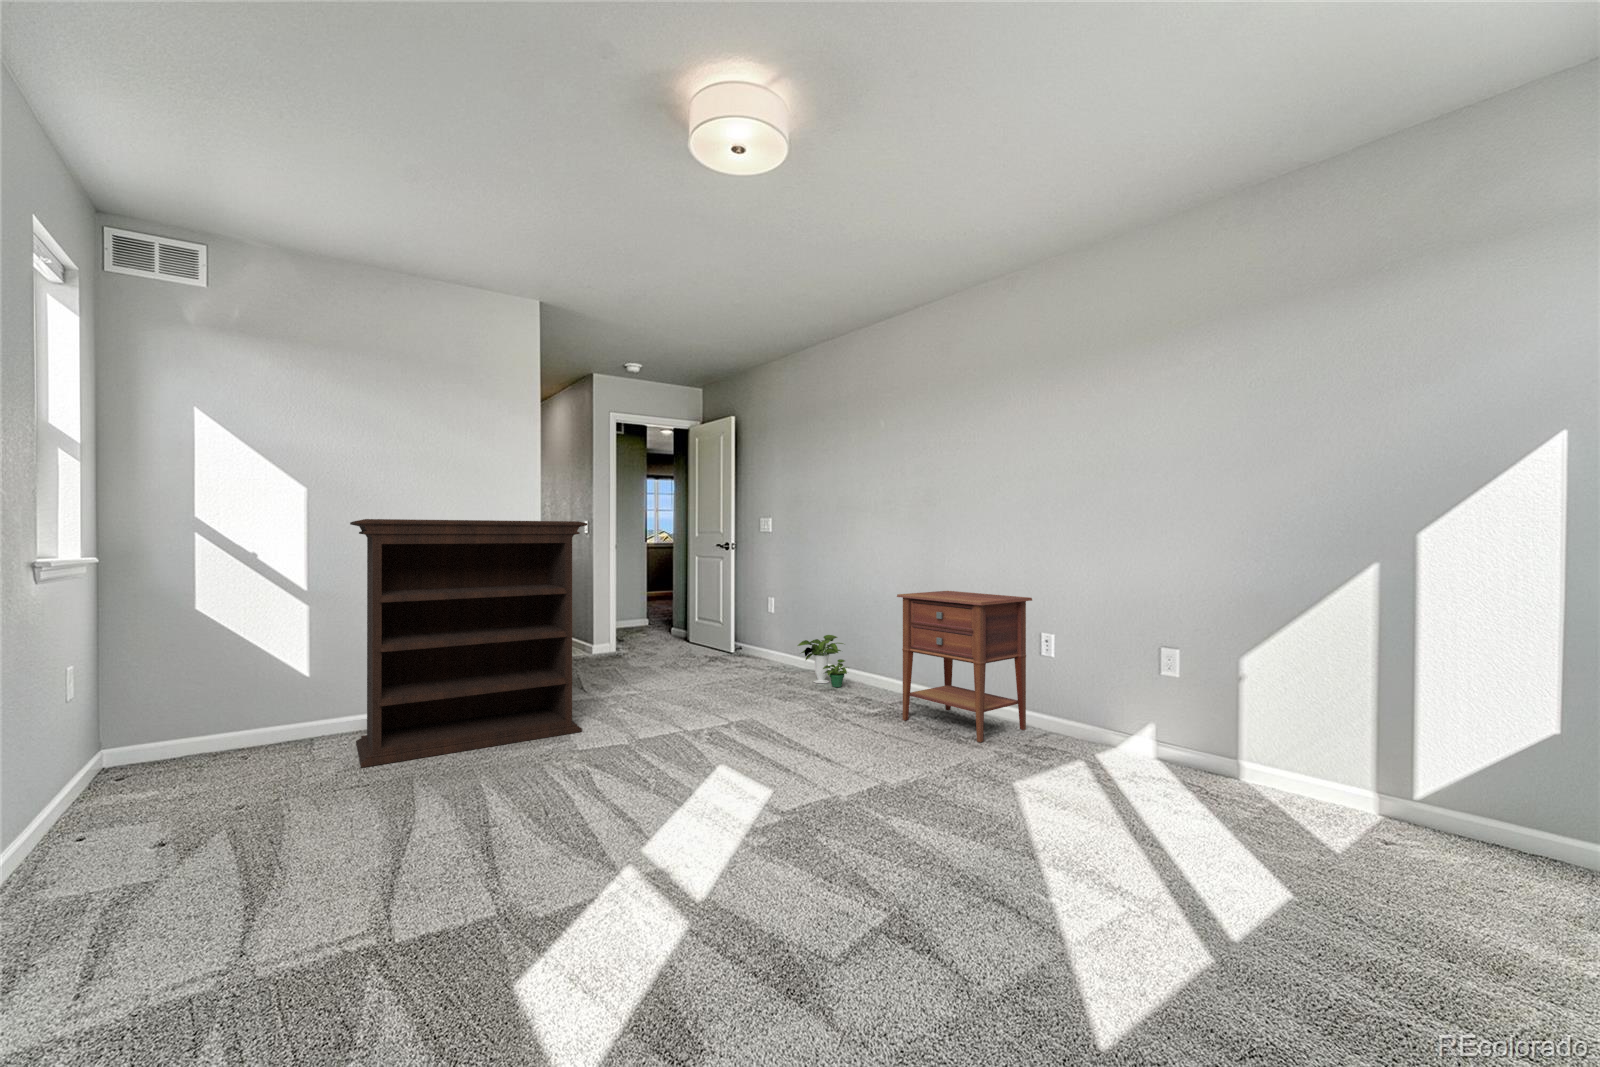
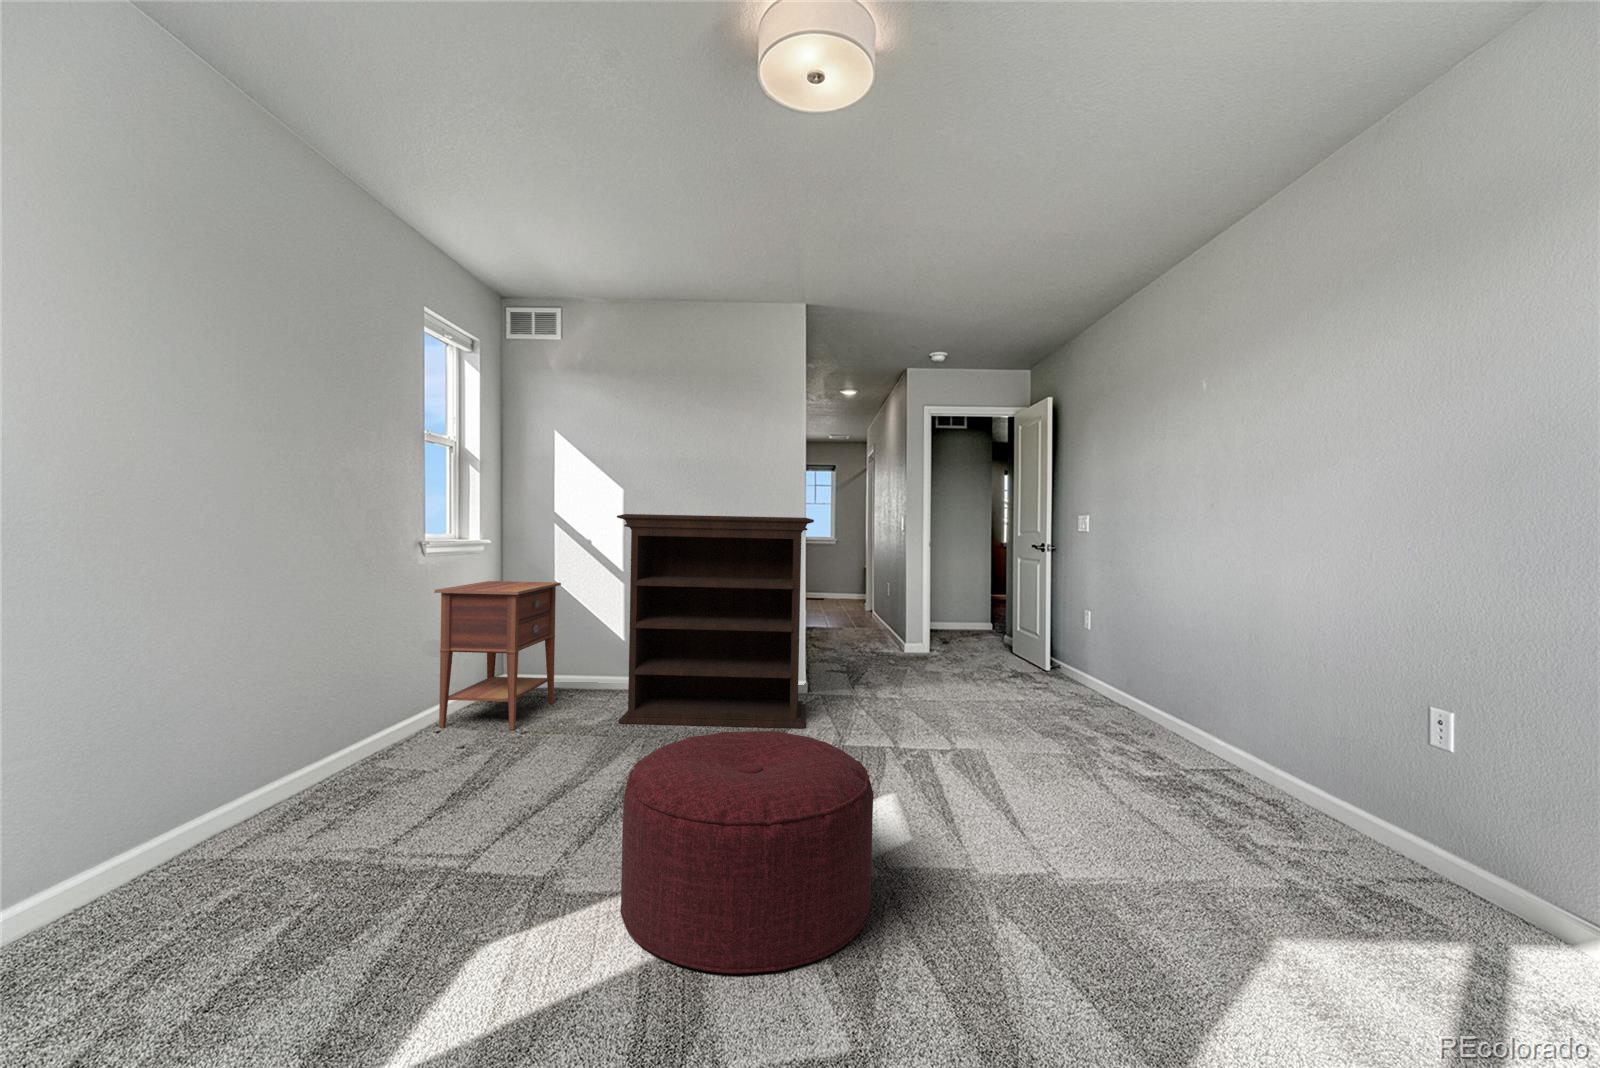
nightstand: present [897,591,1032,742] -> present [434,581,561,730]
potted plant: present [798,635,849,687] -> none [1090,665,1157,734]
ottoman: none [587,716,813,921] -> present [620,731,873,973]

